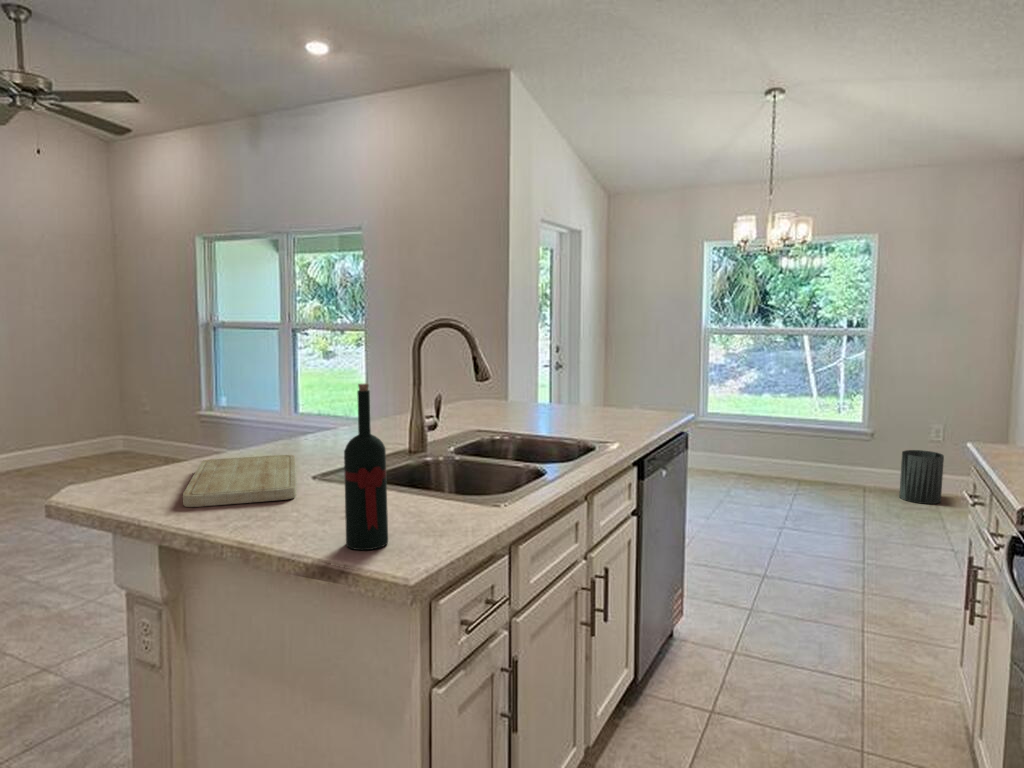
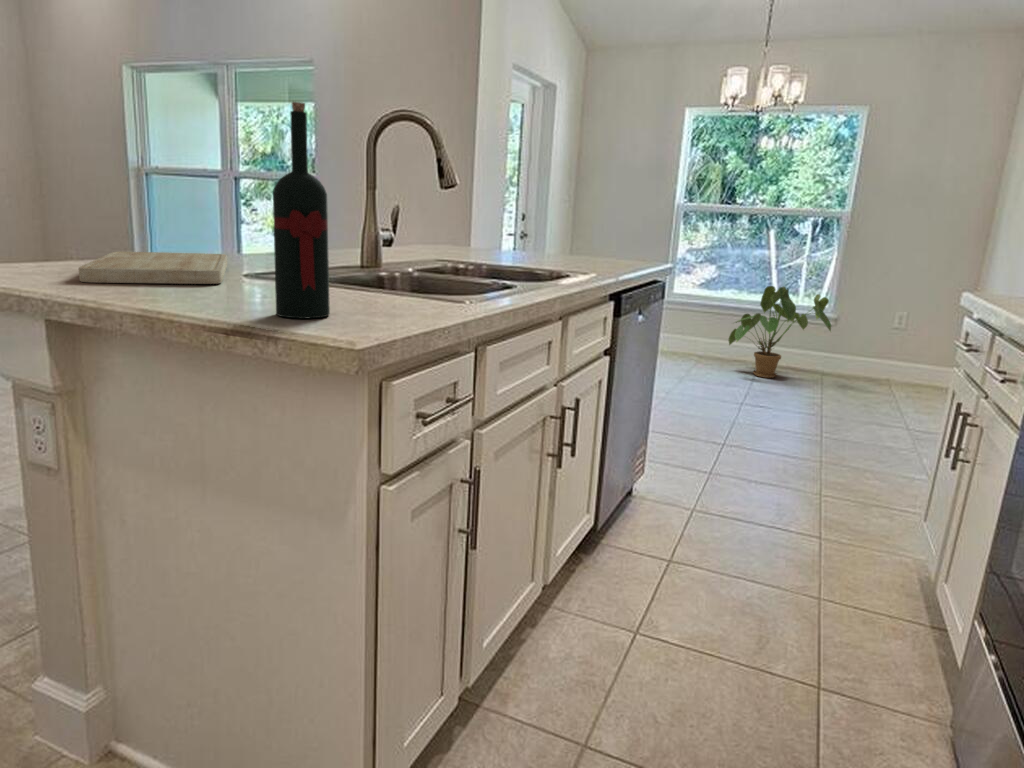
house plant: none [767,404,871,497] -> present [729,286,831,378]
trash can: present [899,450,944,504] -> none [852,336,901,389]

